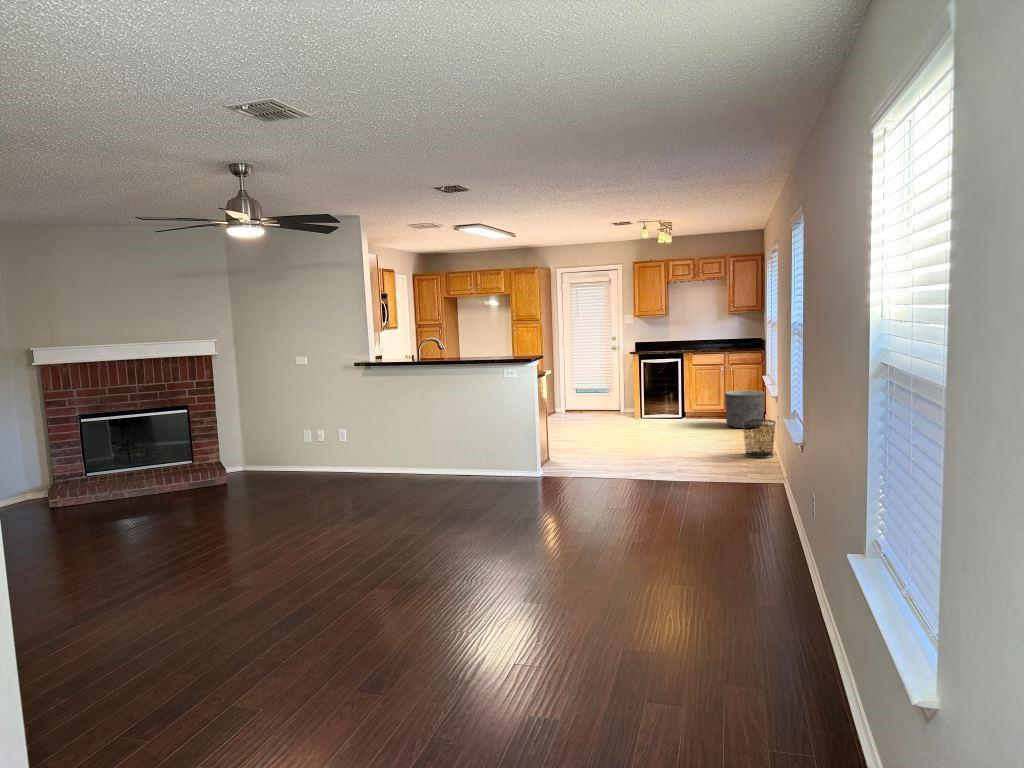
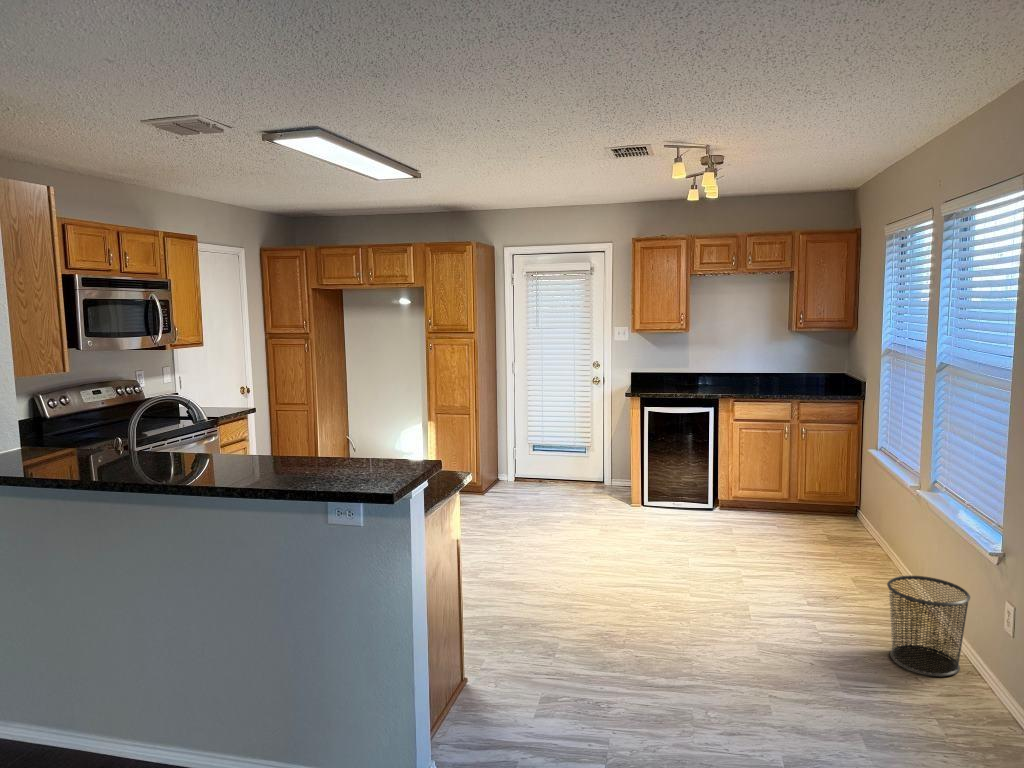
planter: present [725,390,764,428] -> none [798,471,873,547]

